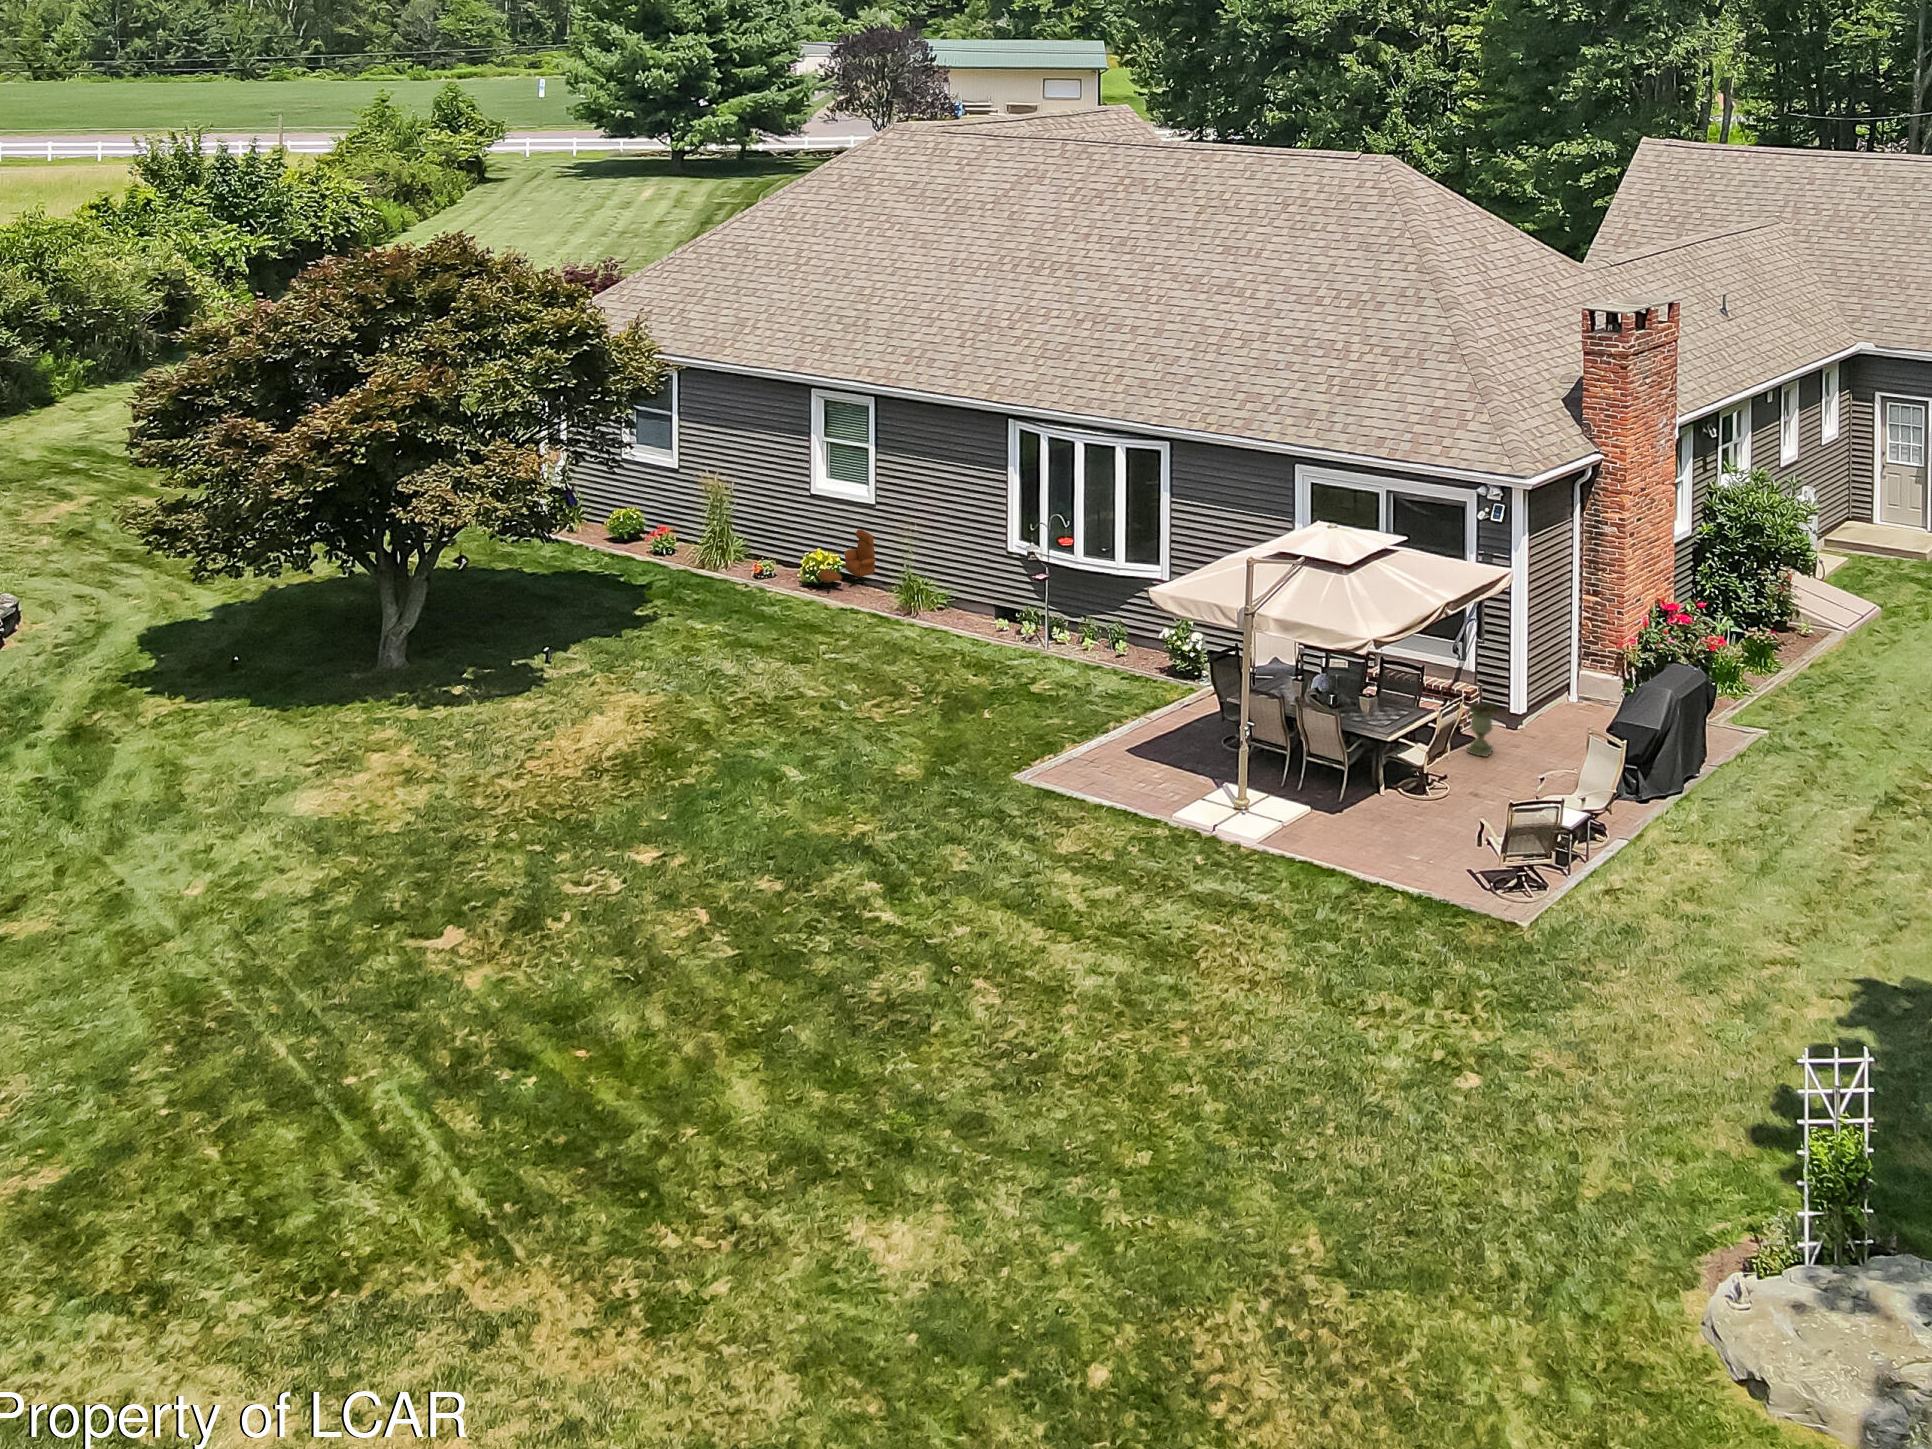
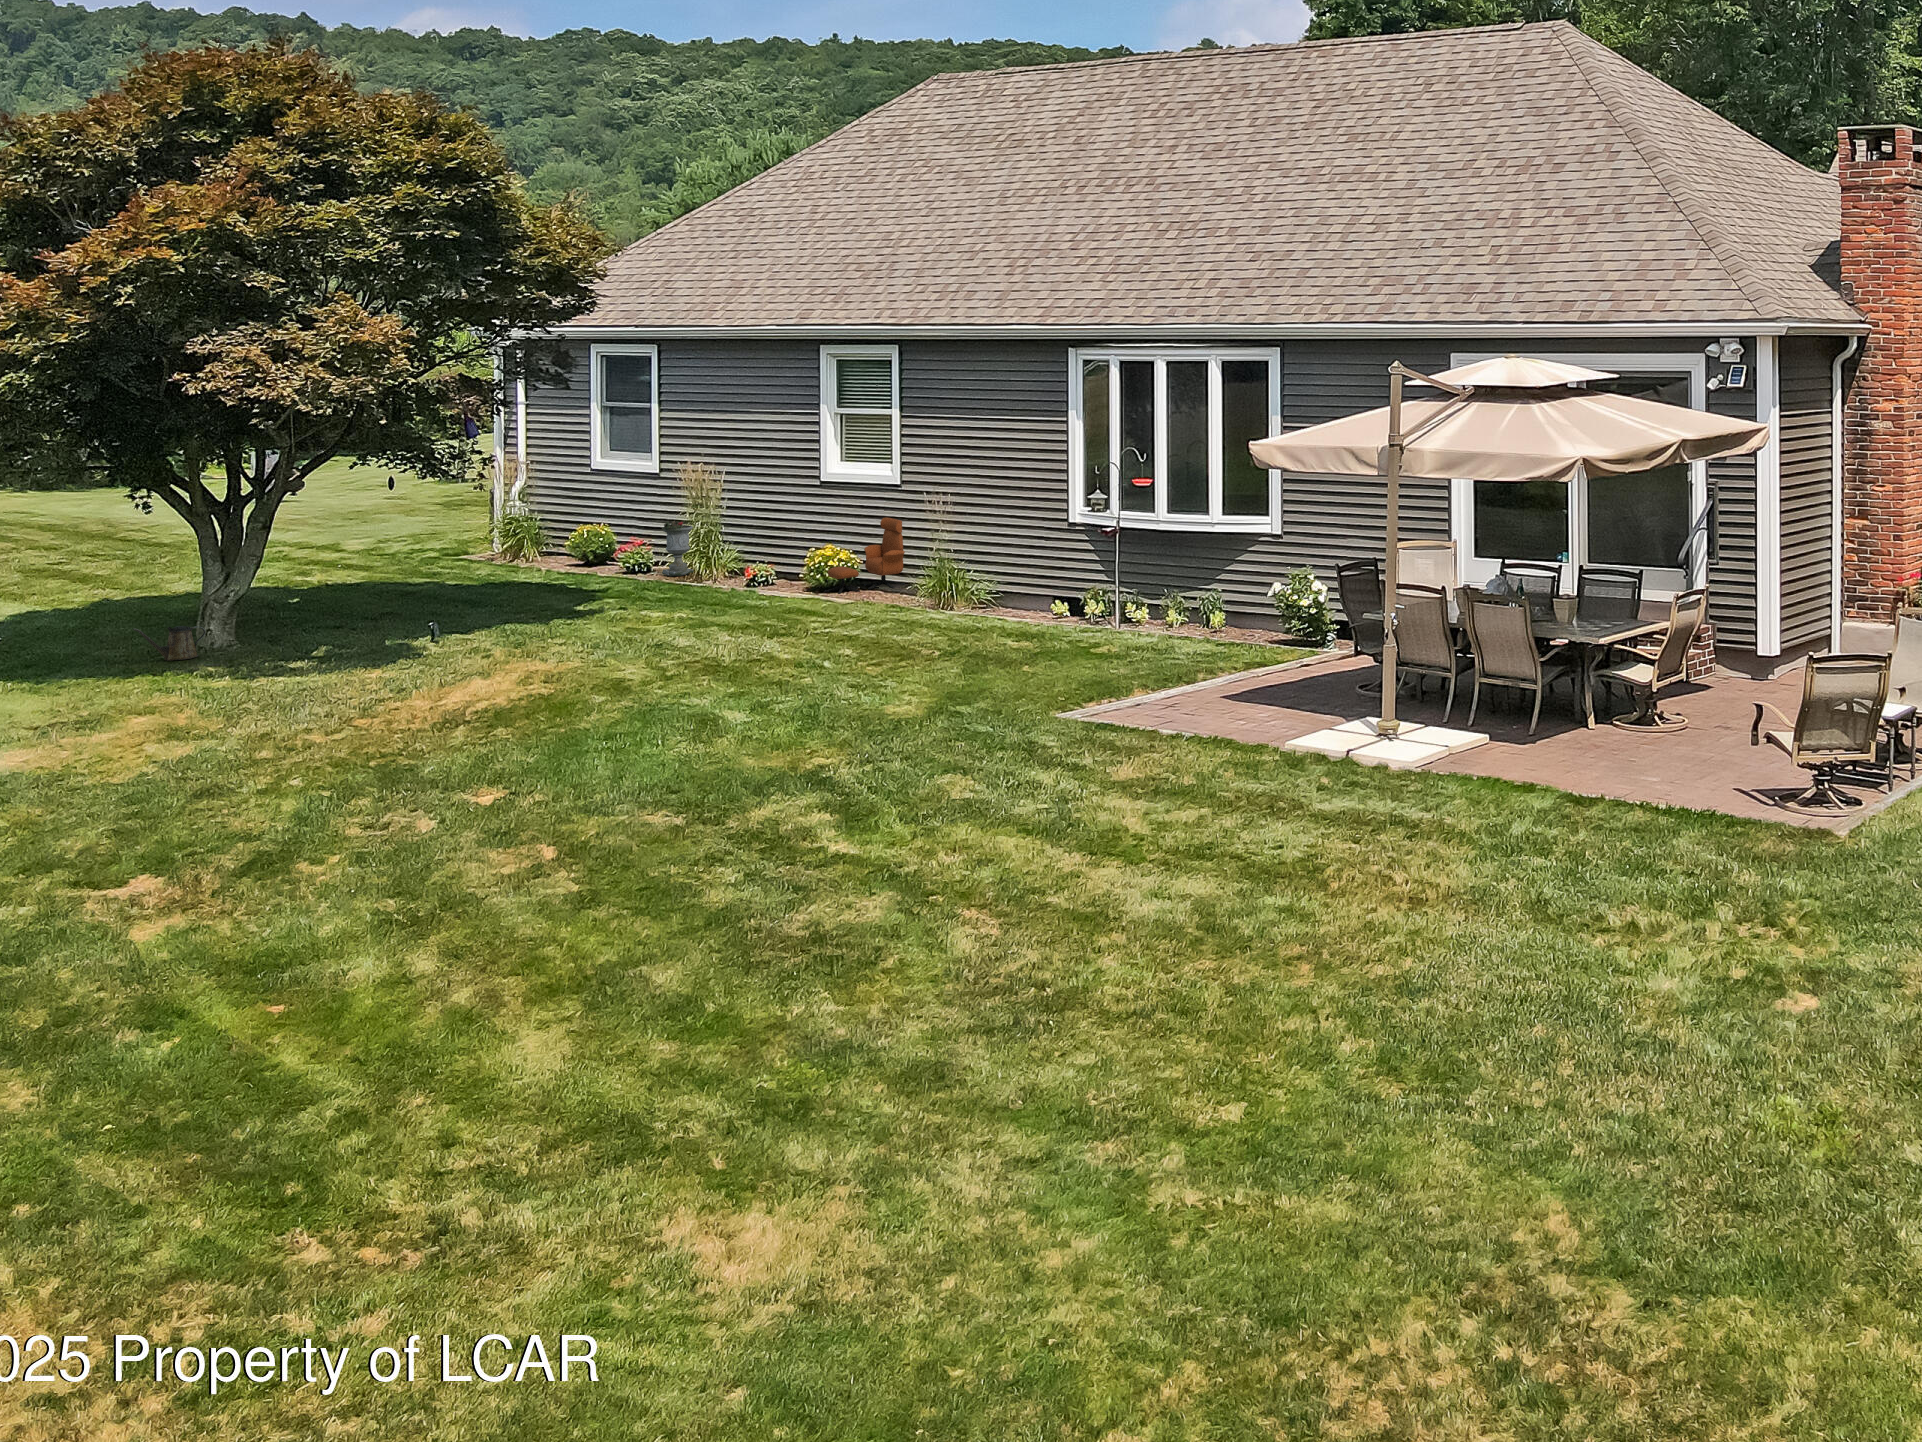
watering can: none [349,669,395,696] -> present [133,626,205,661]
planter: present [1467,702,1497,757] -> present [662,521,693,576]

